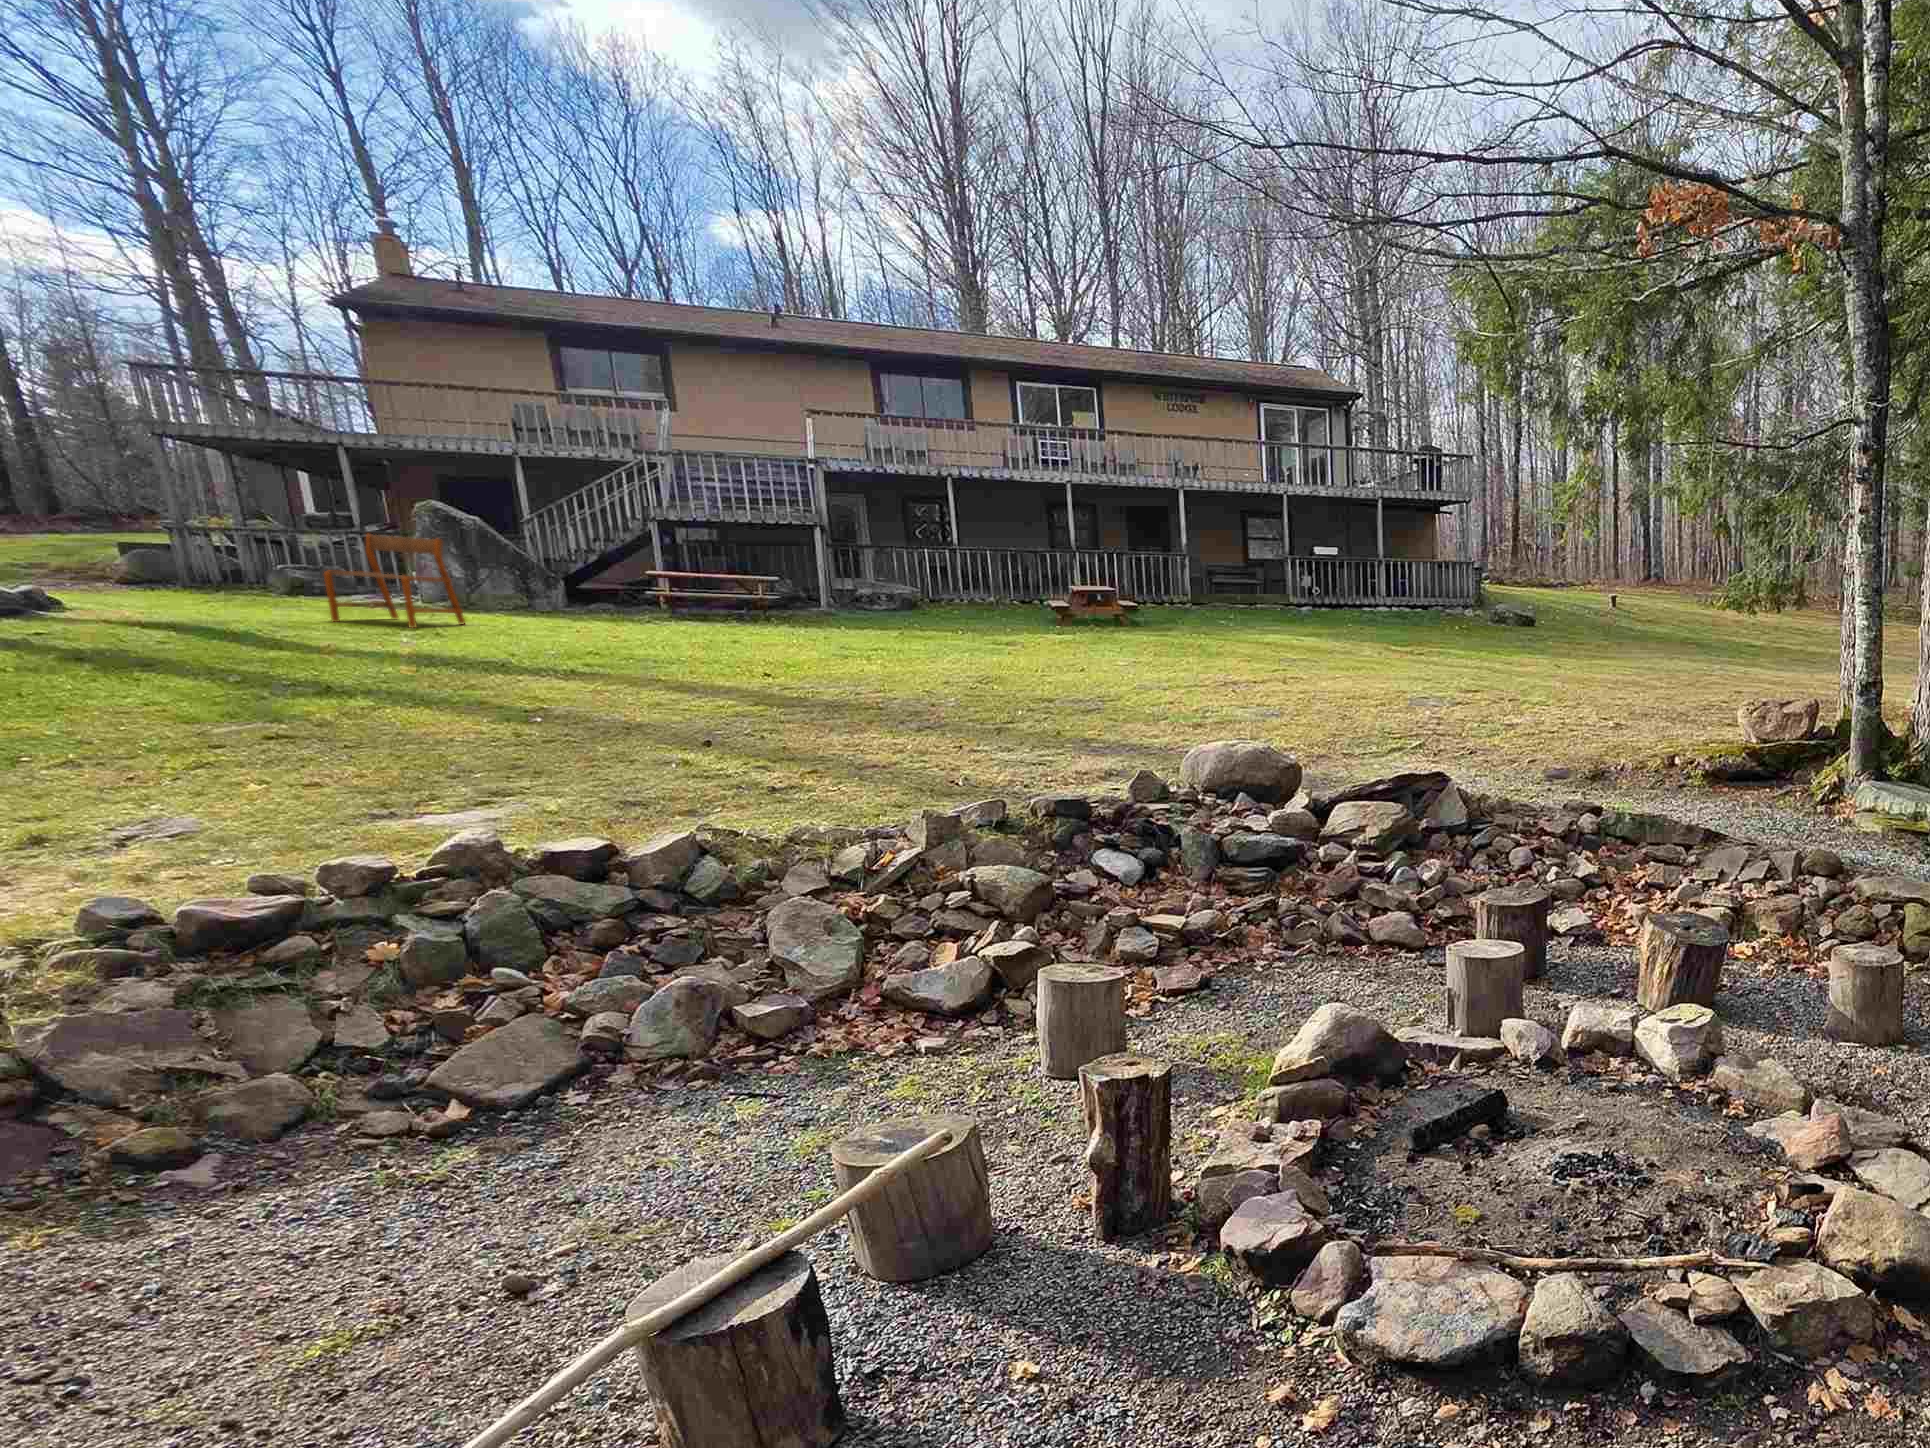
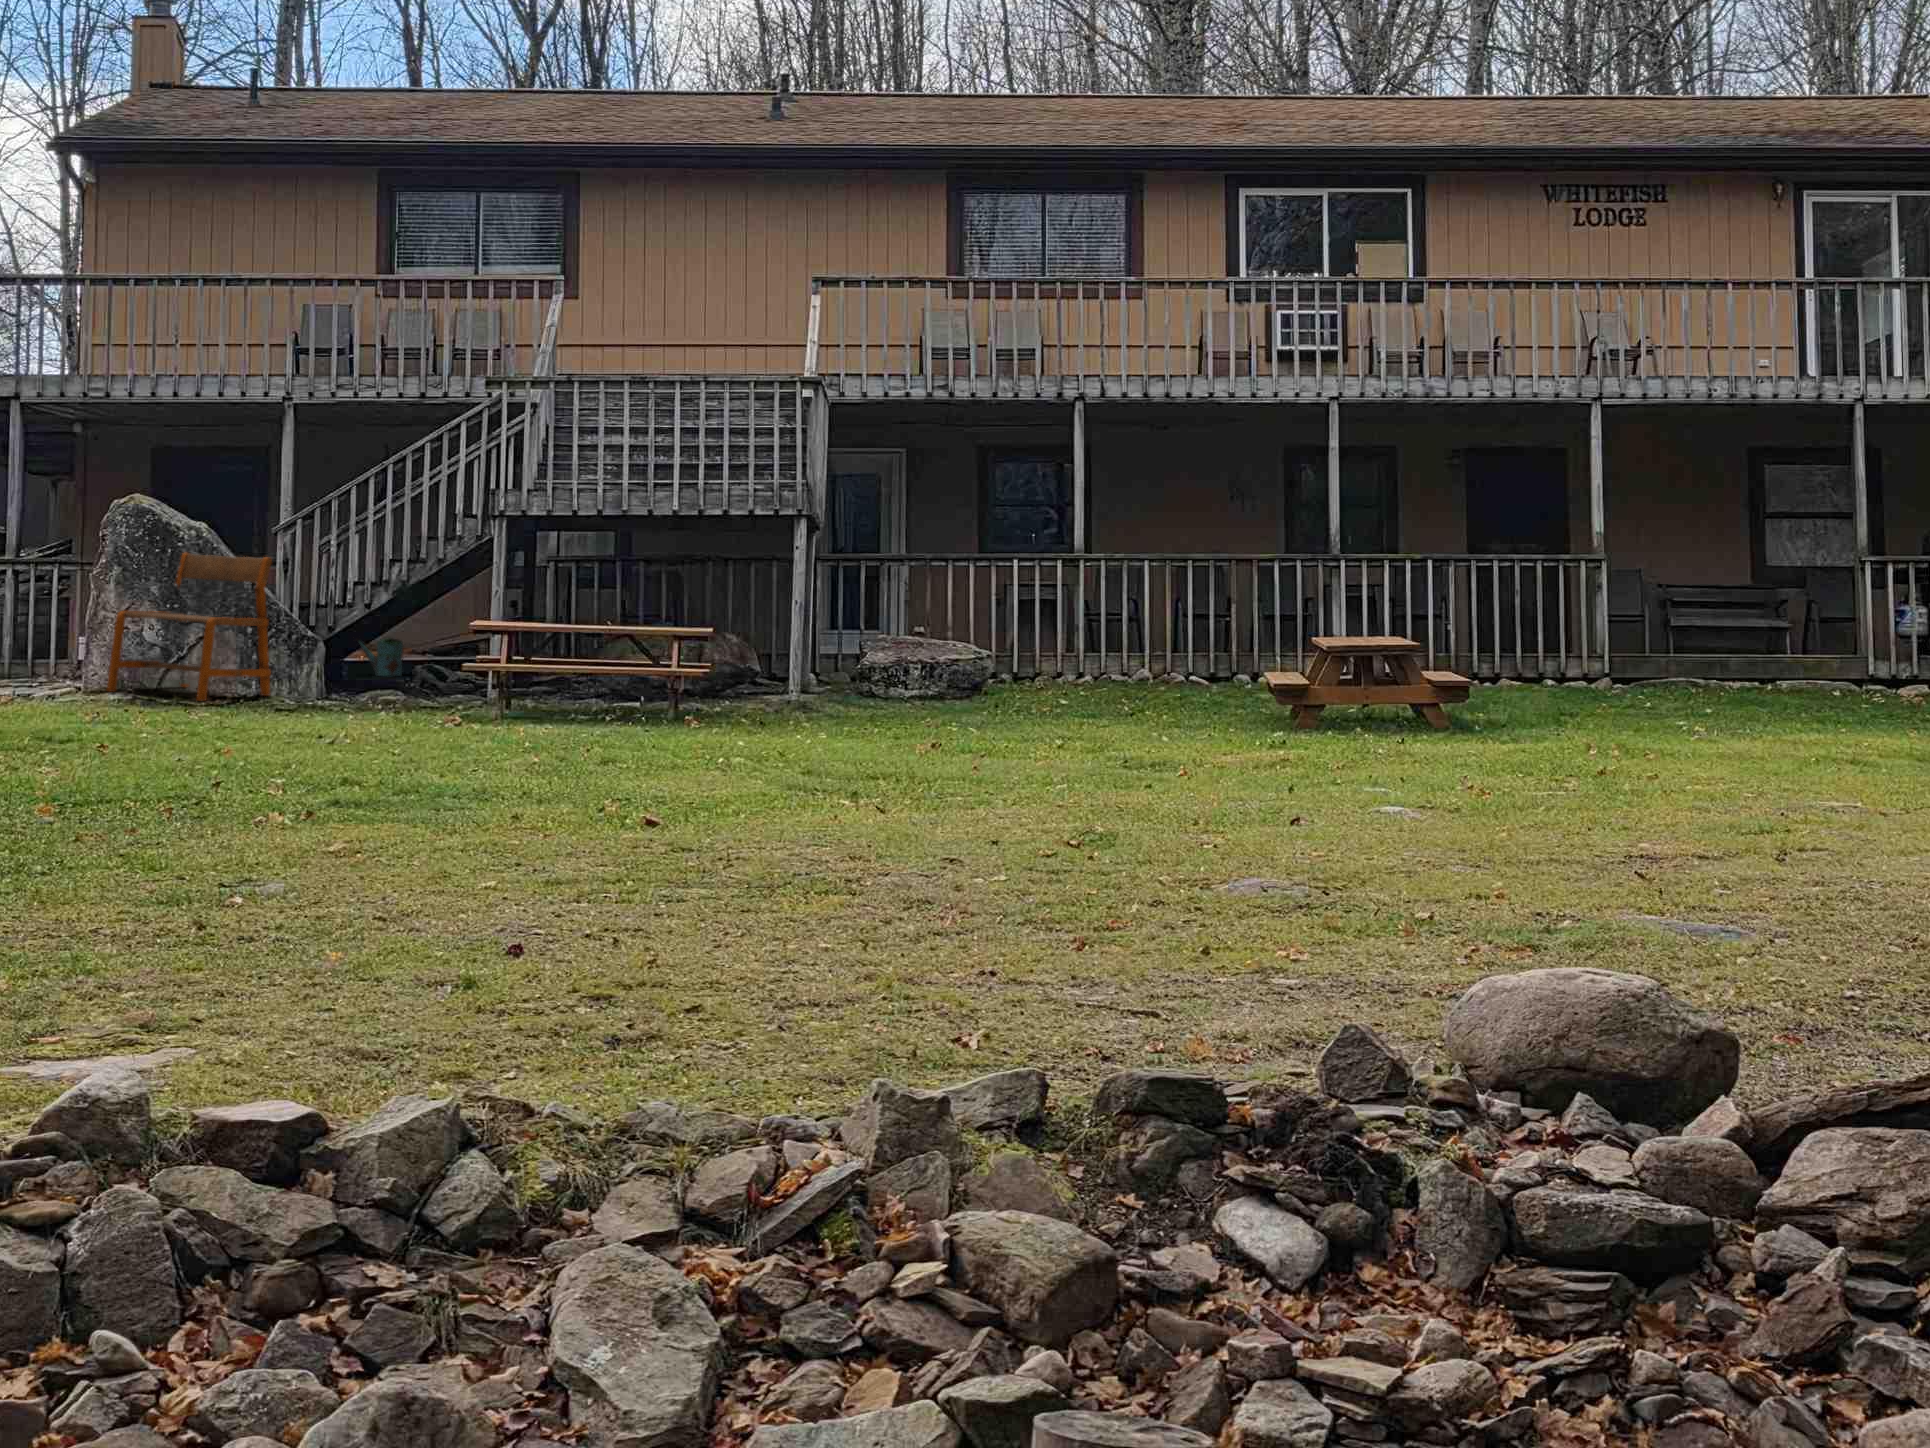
watering can: none [517,587,565,612] -> present [357,638,403,676]

